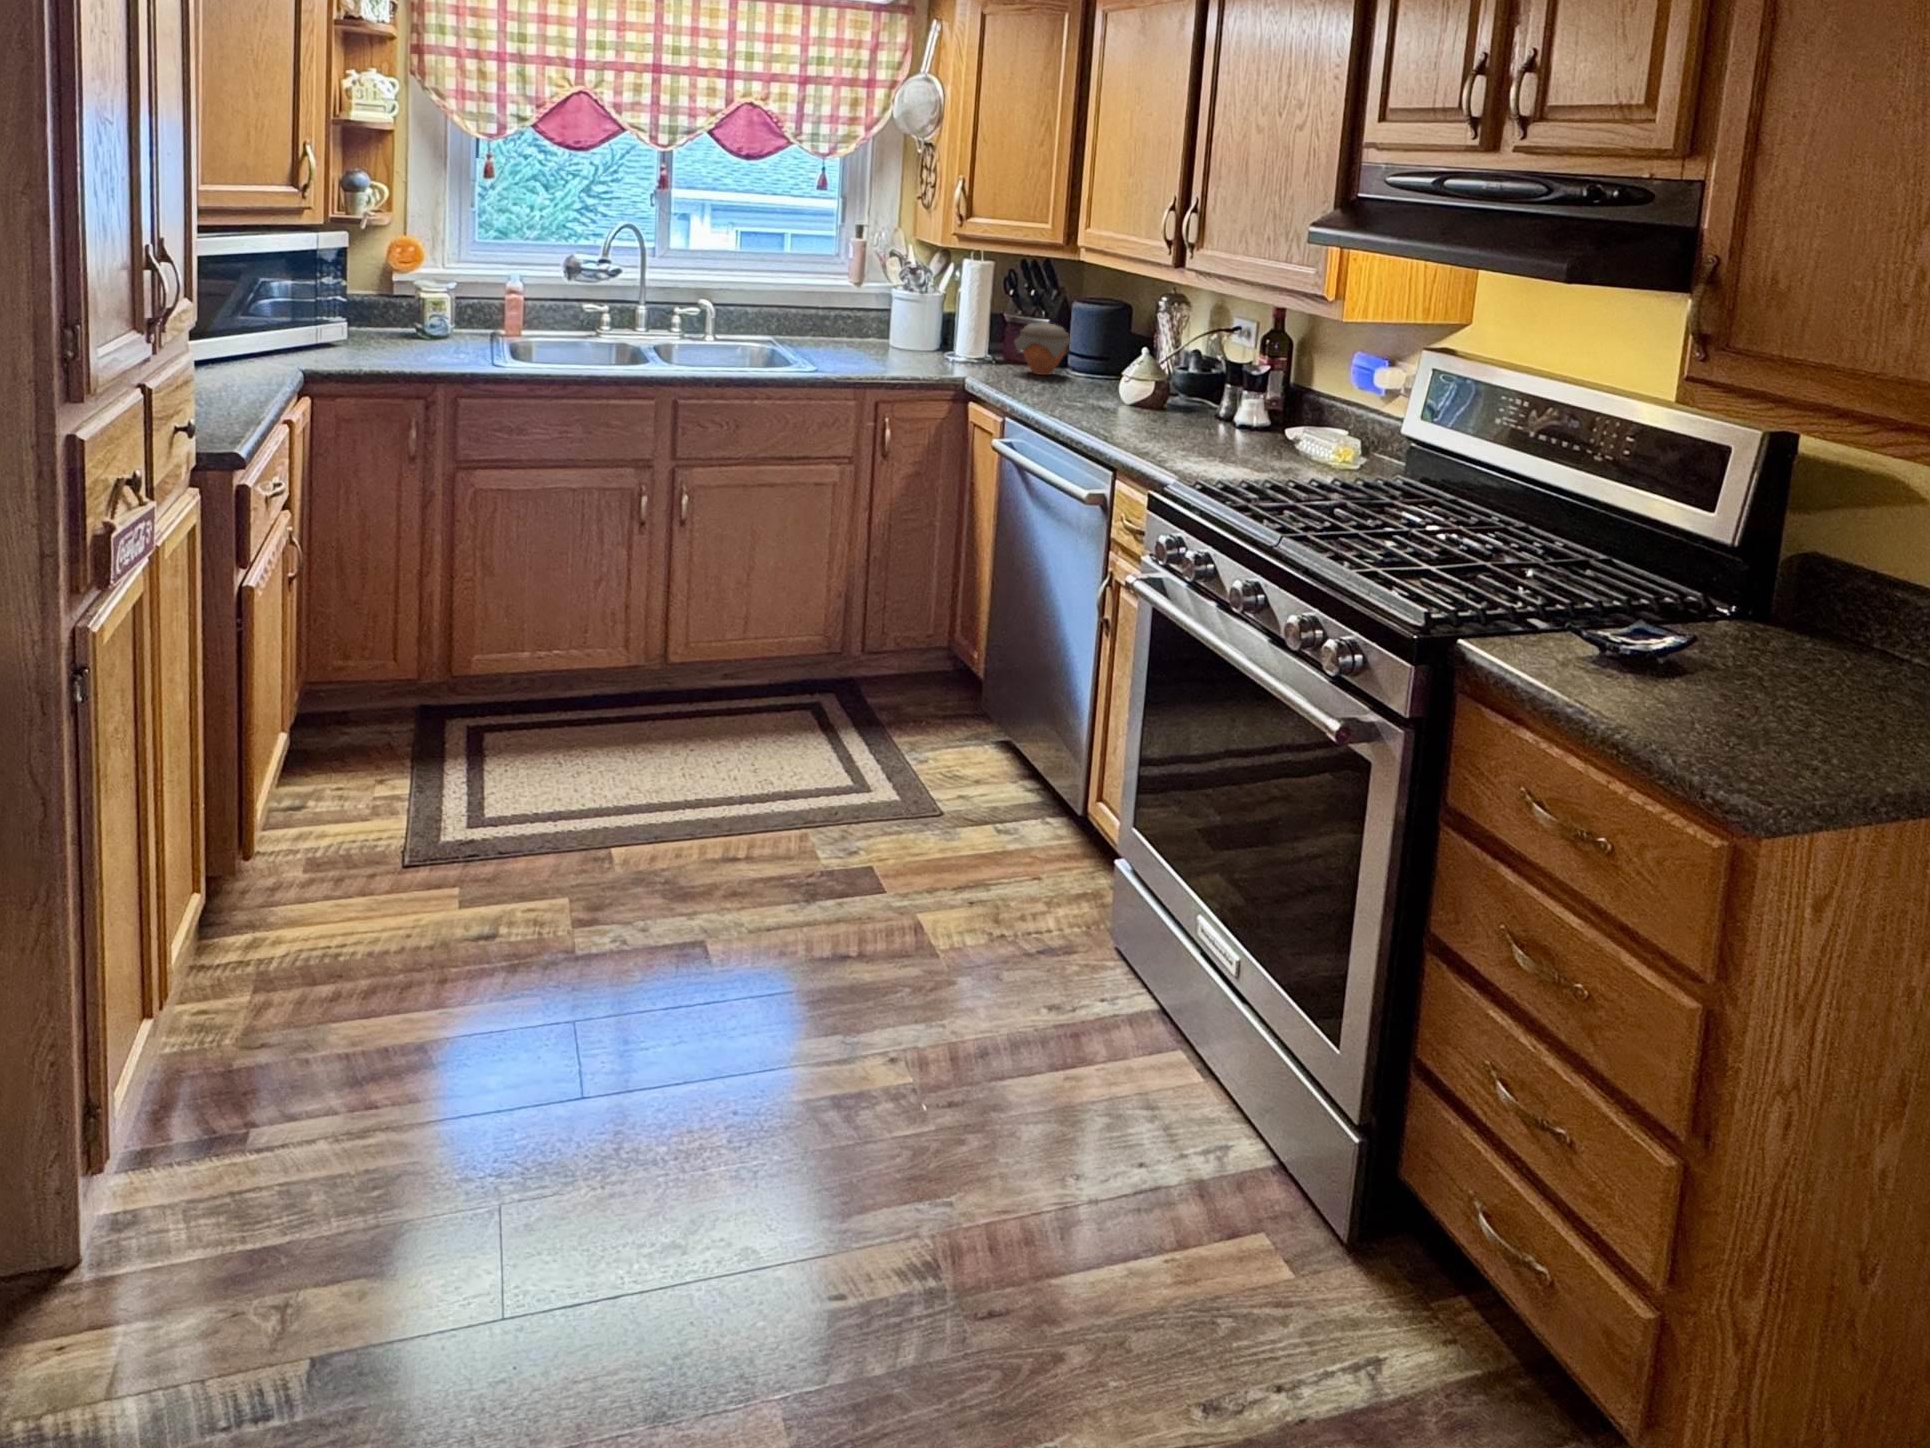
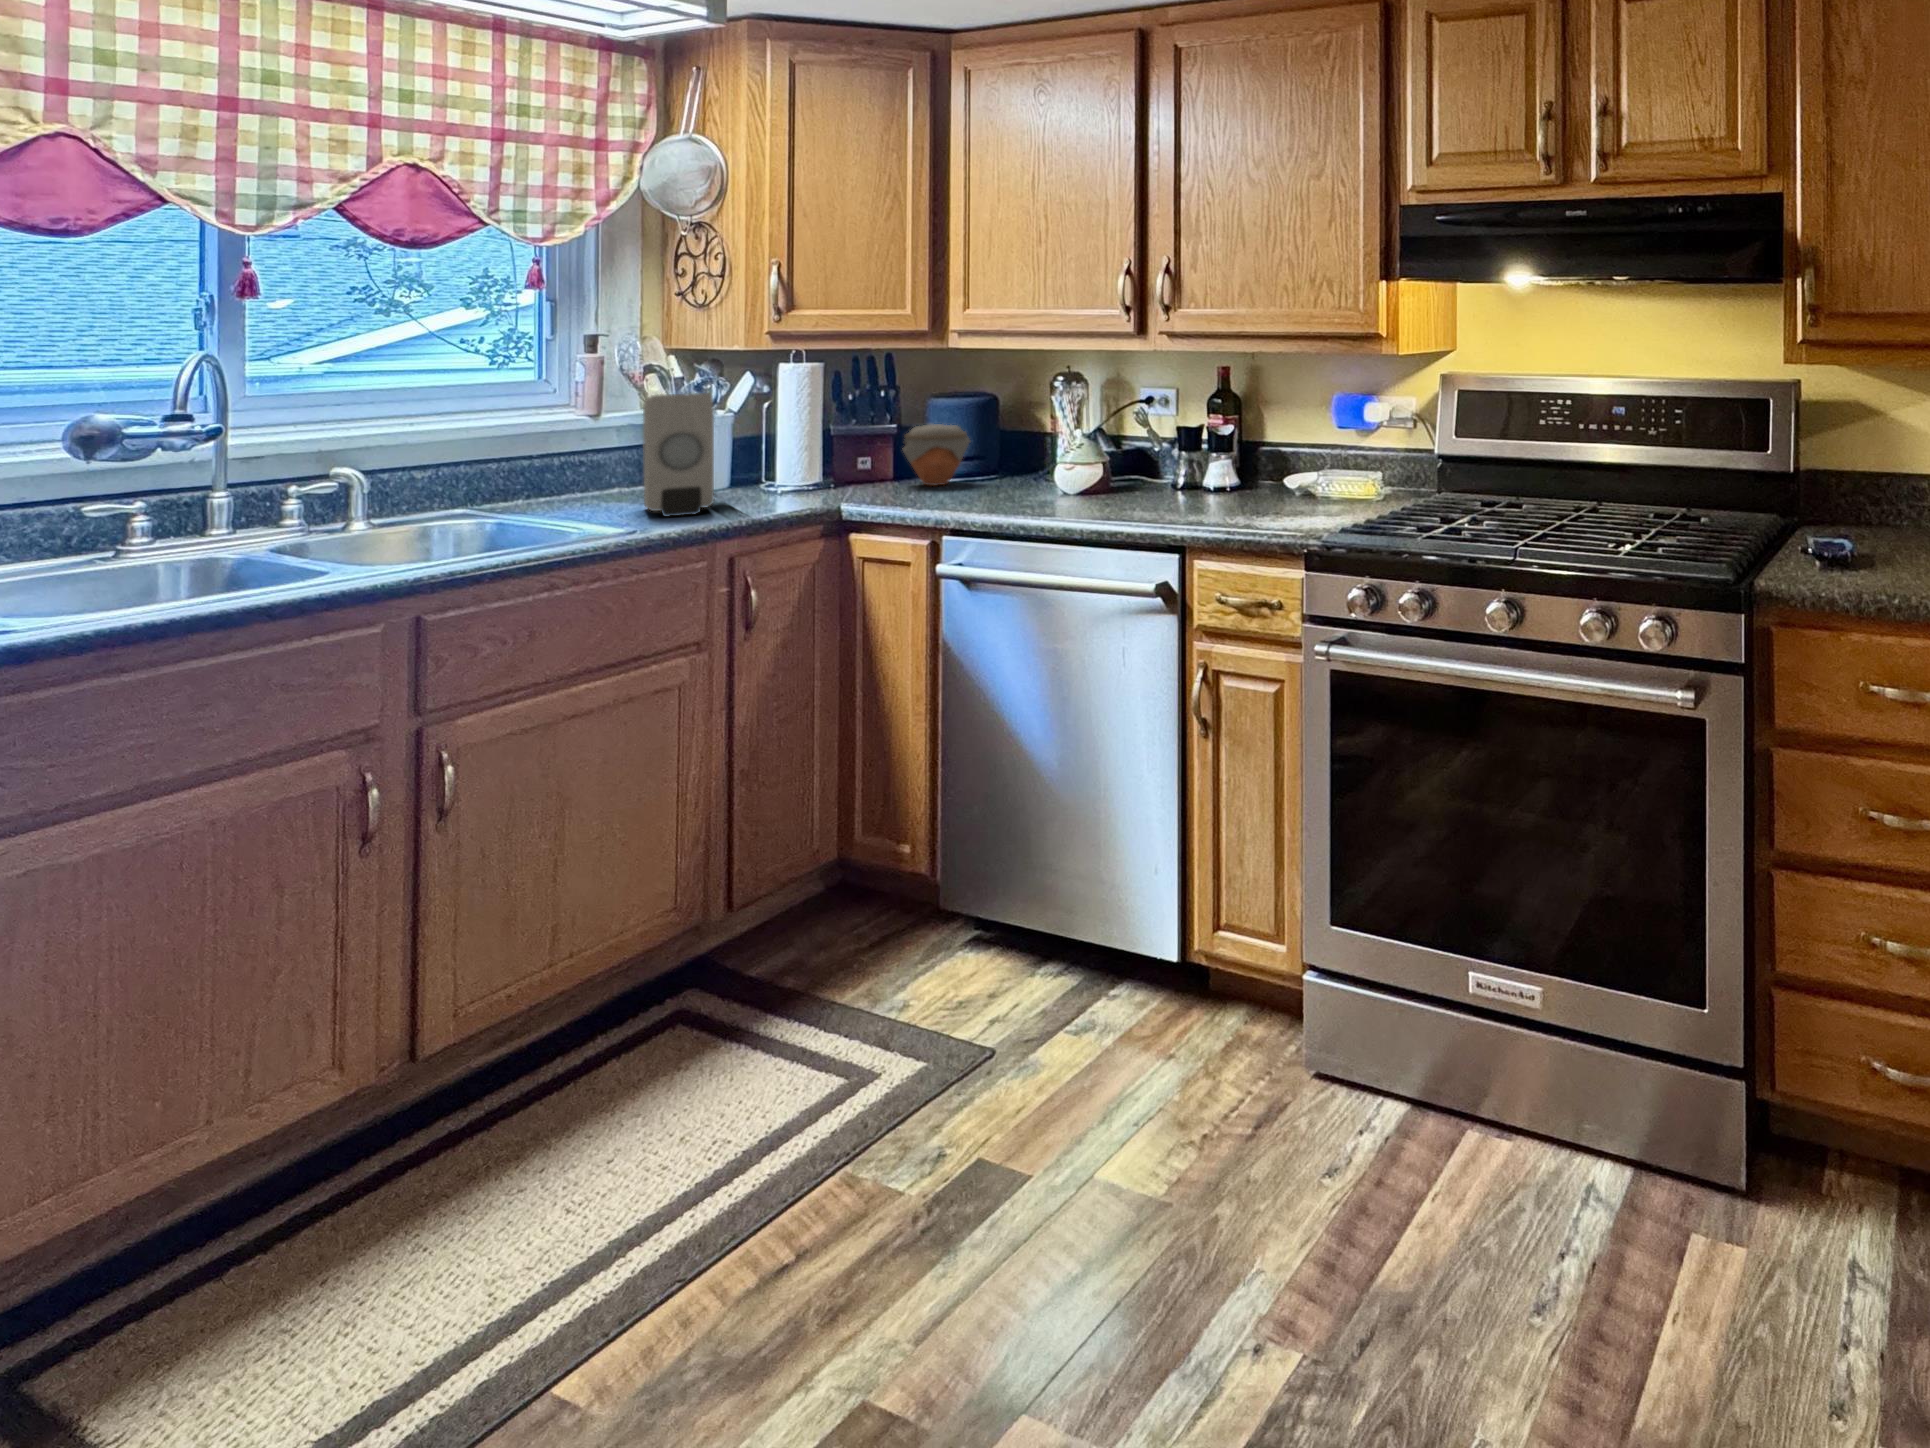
soap dispenser: none [848,275,904,365] -> present [643,393,714,516]

